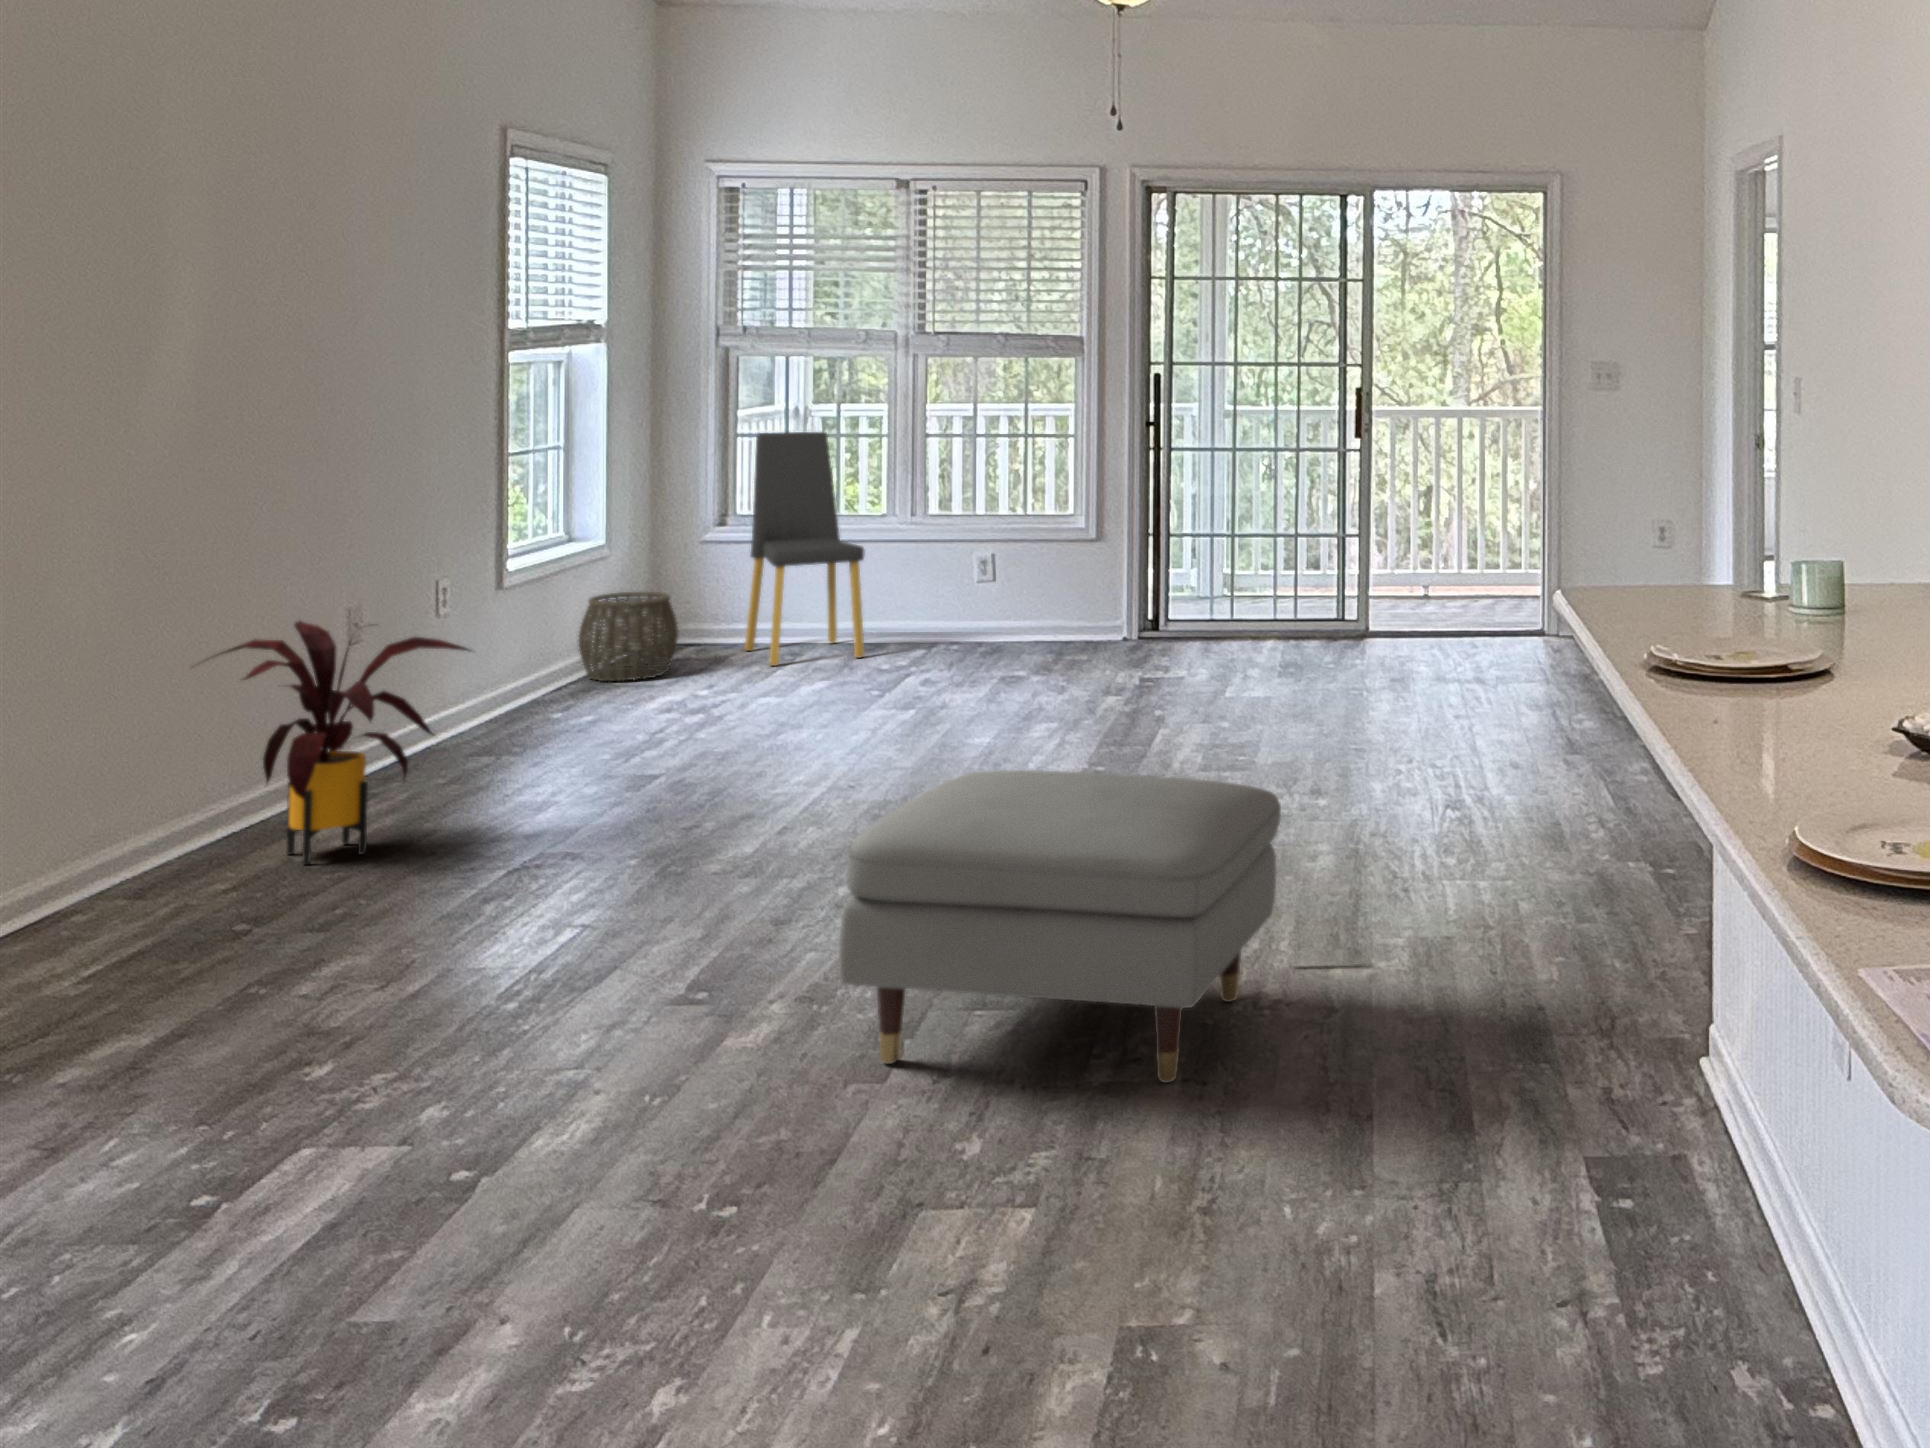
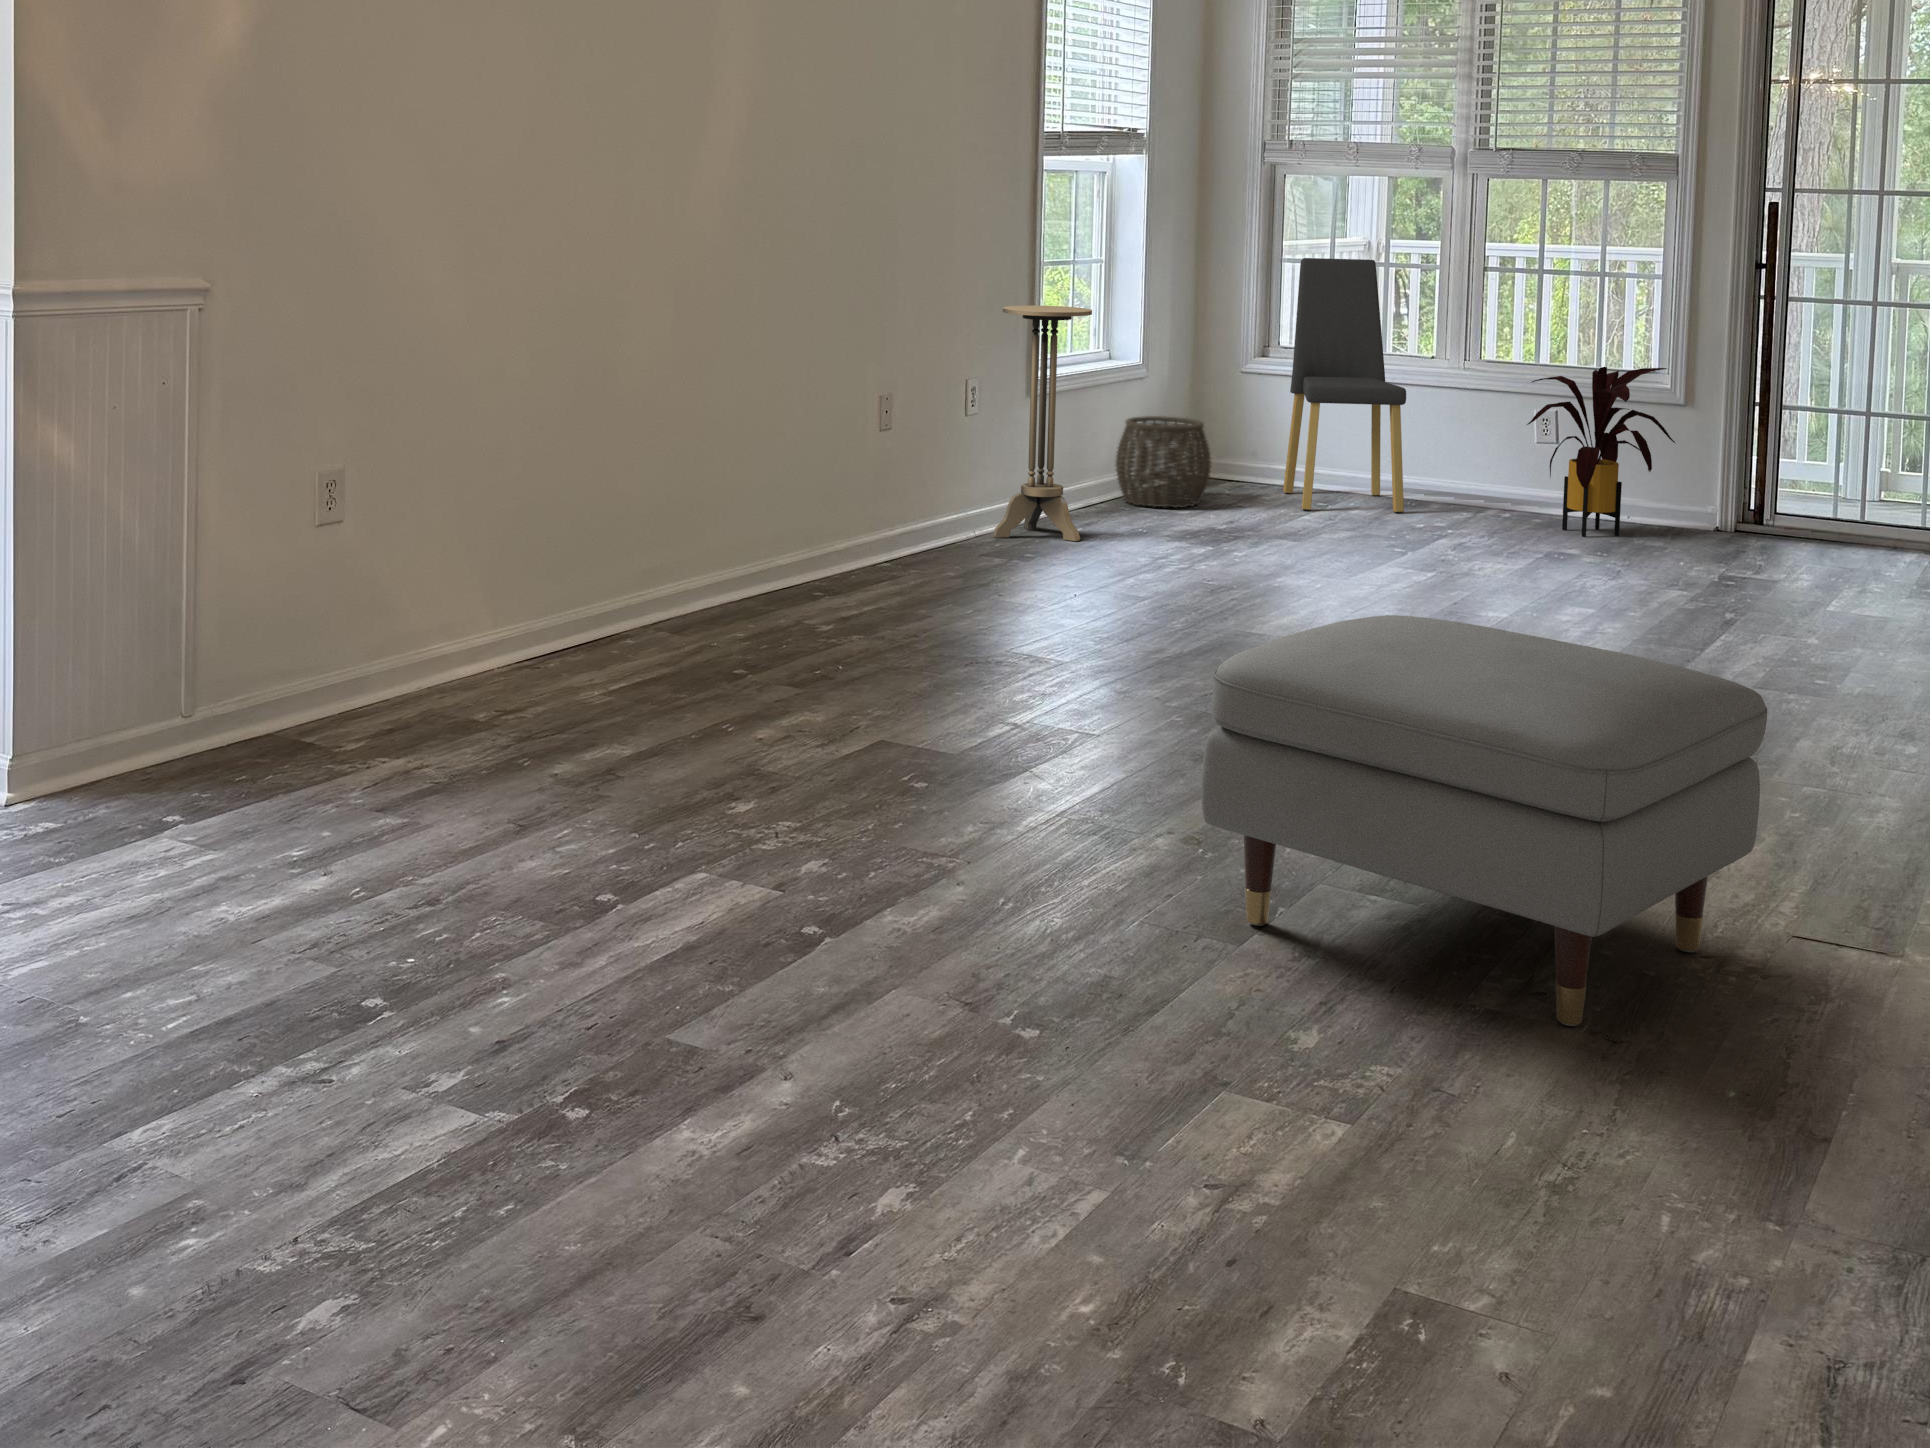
side table: none [462,498,569,735] -> present [993,305,1092,541]
house plant: present [220,621,469,865] -> present [1527,367,1675,537]

